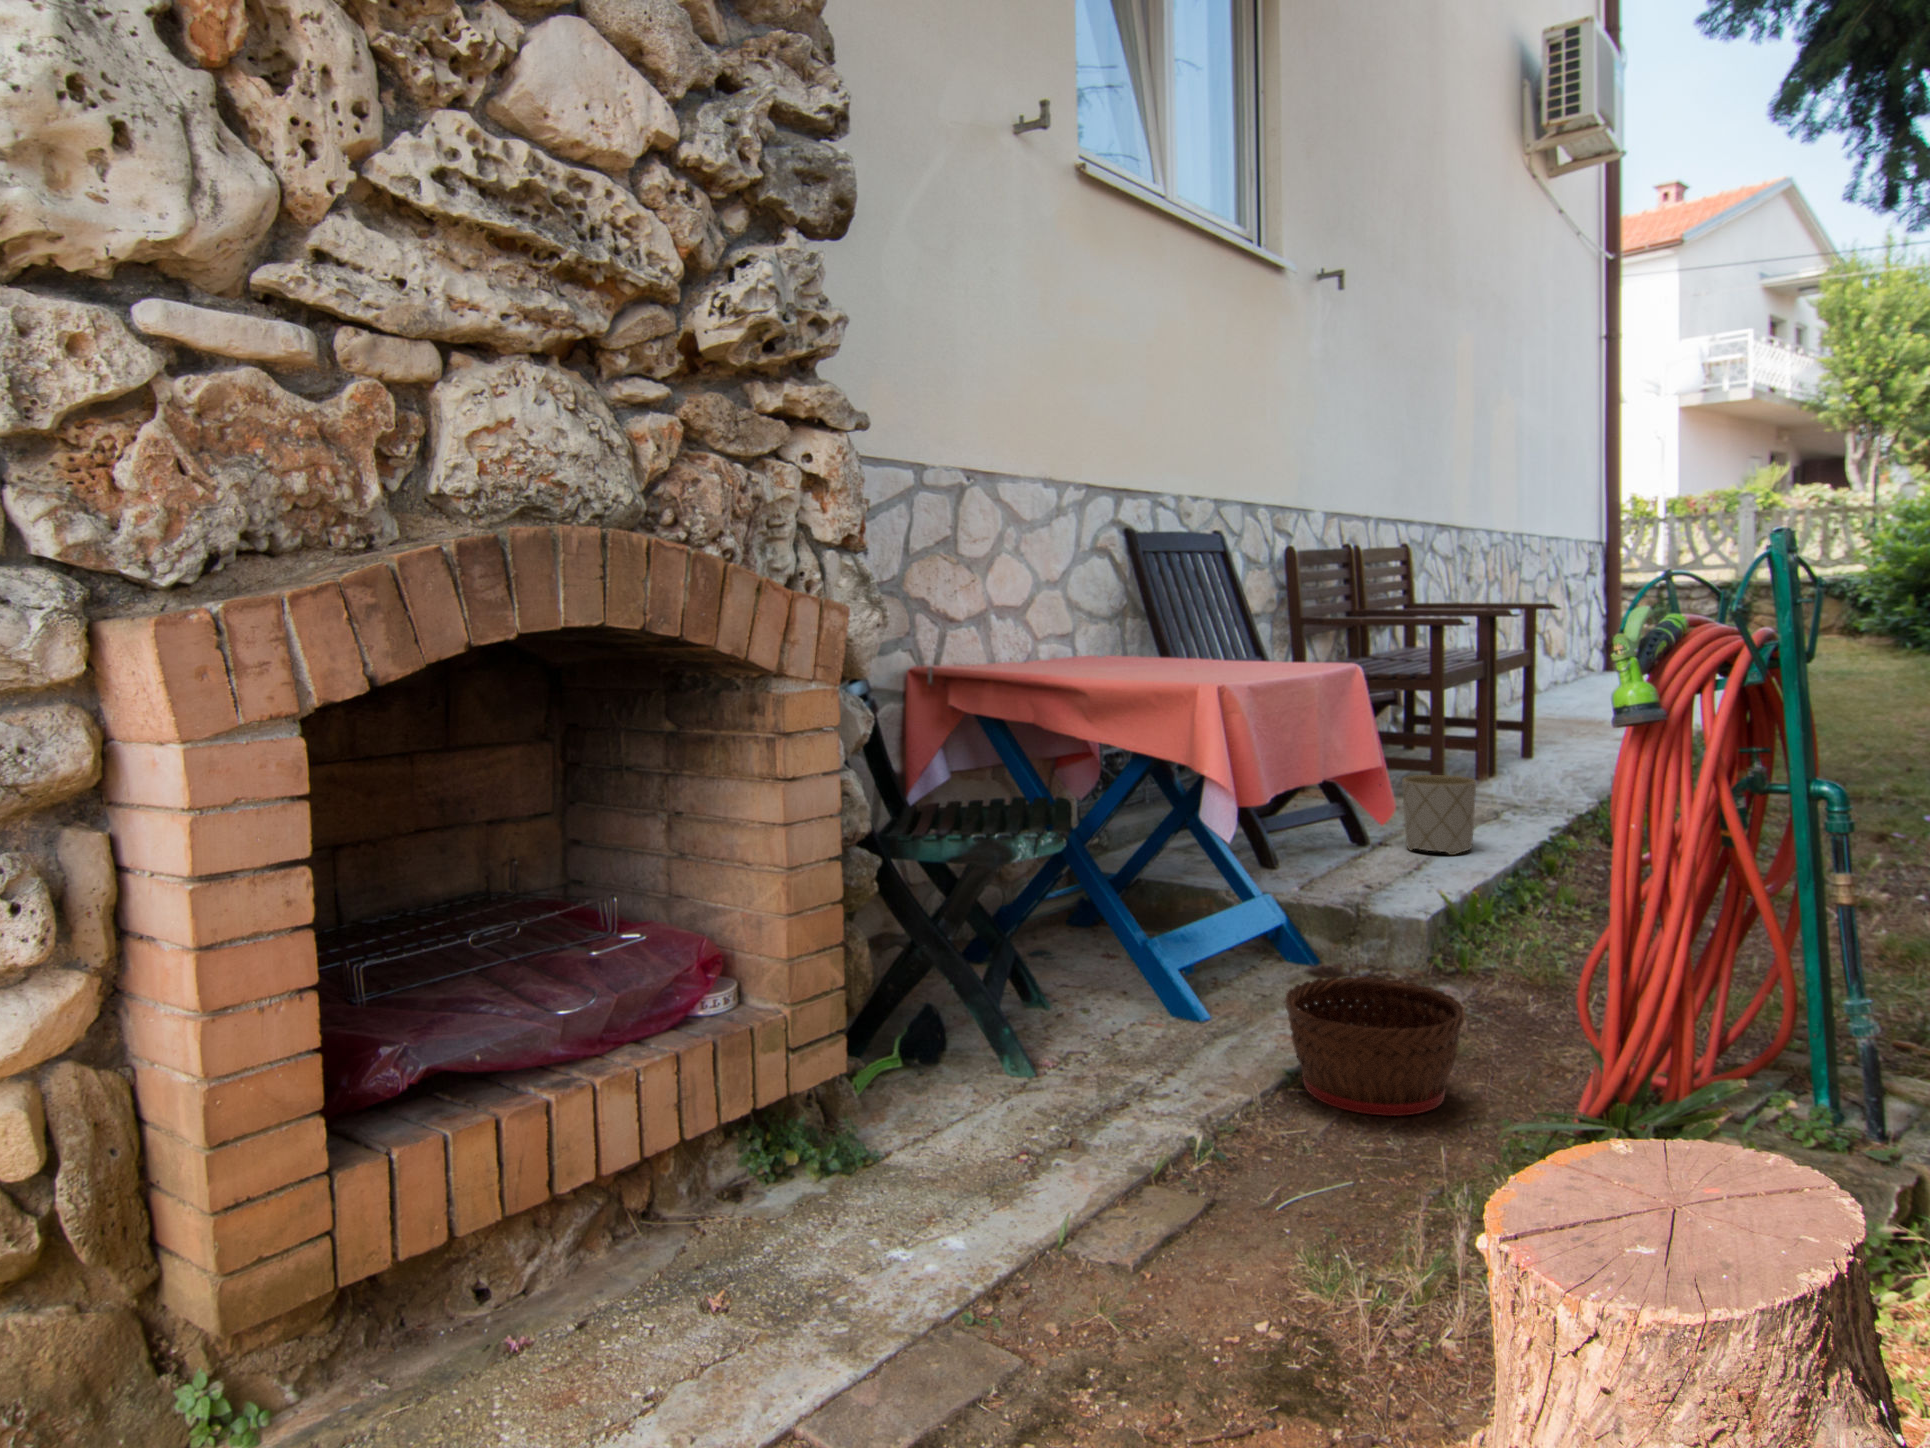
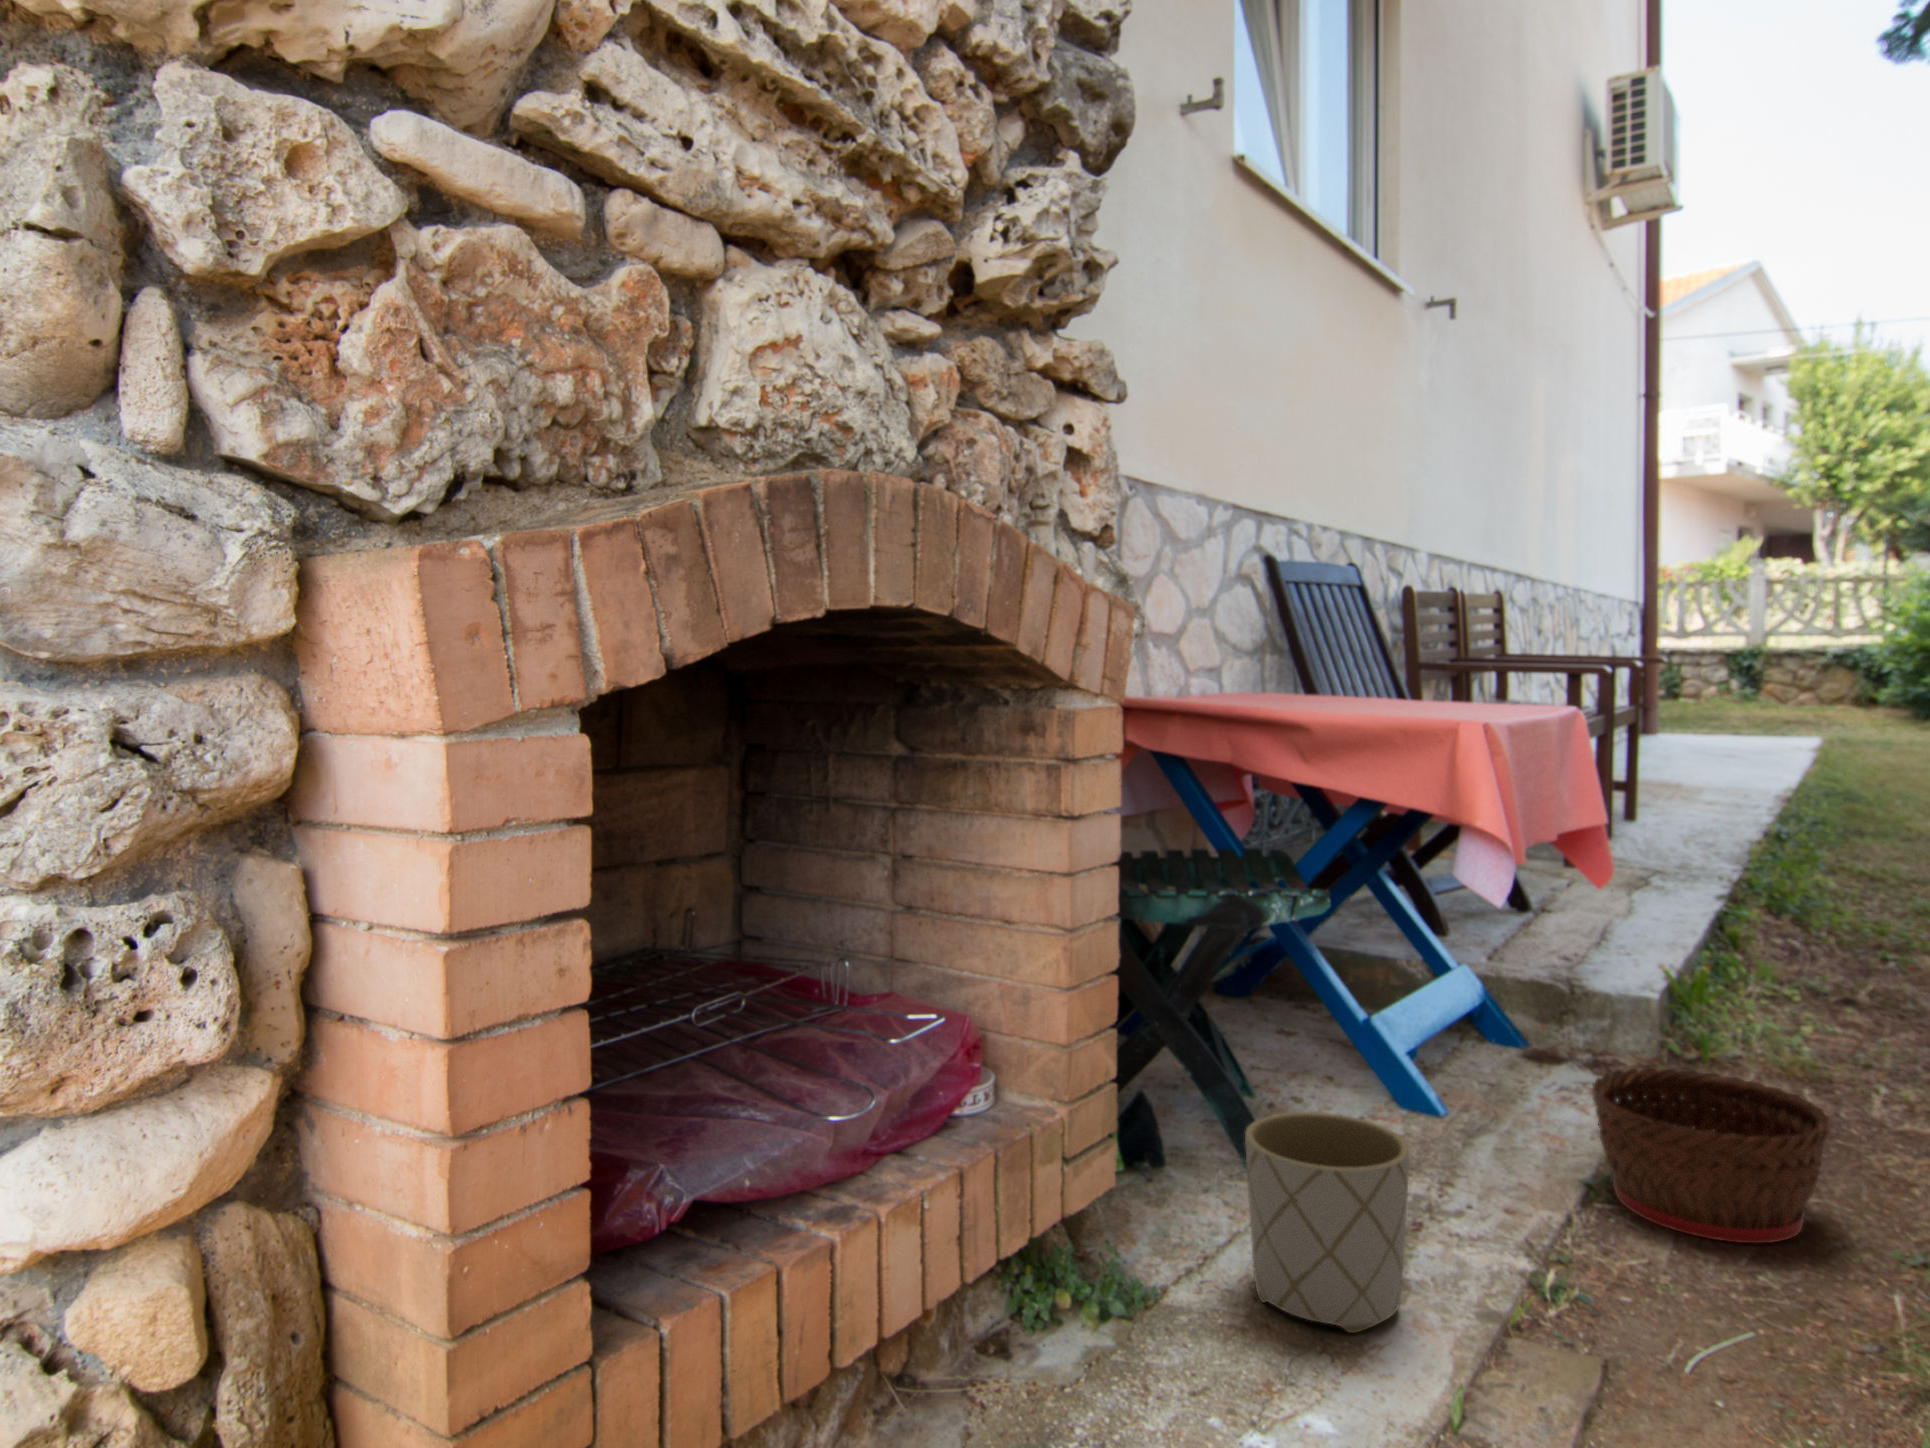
planter: present [1402,775,1476,855] -> present [1245,1112,1409,1333]

